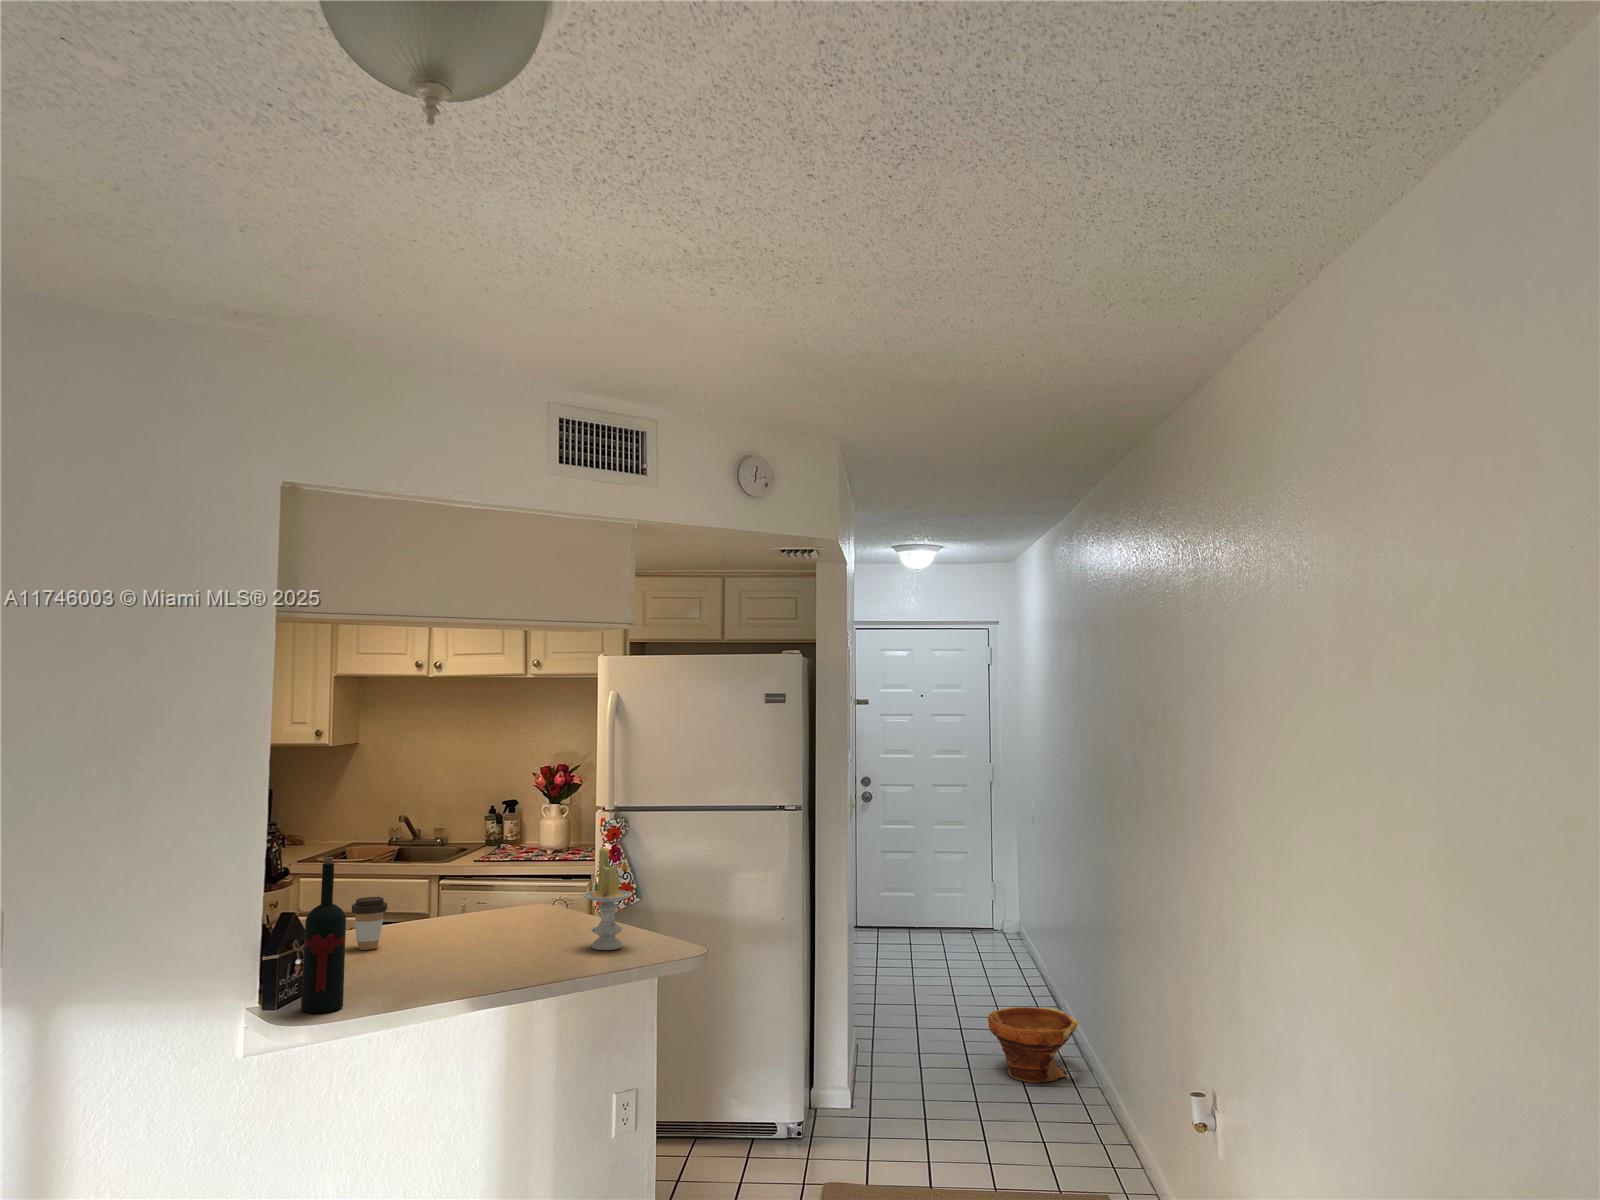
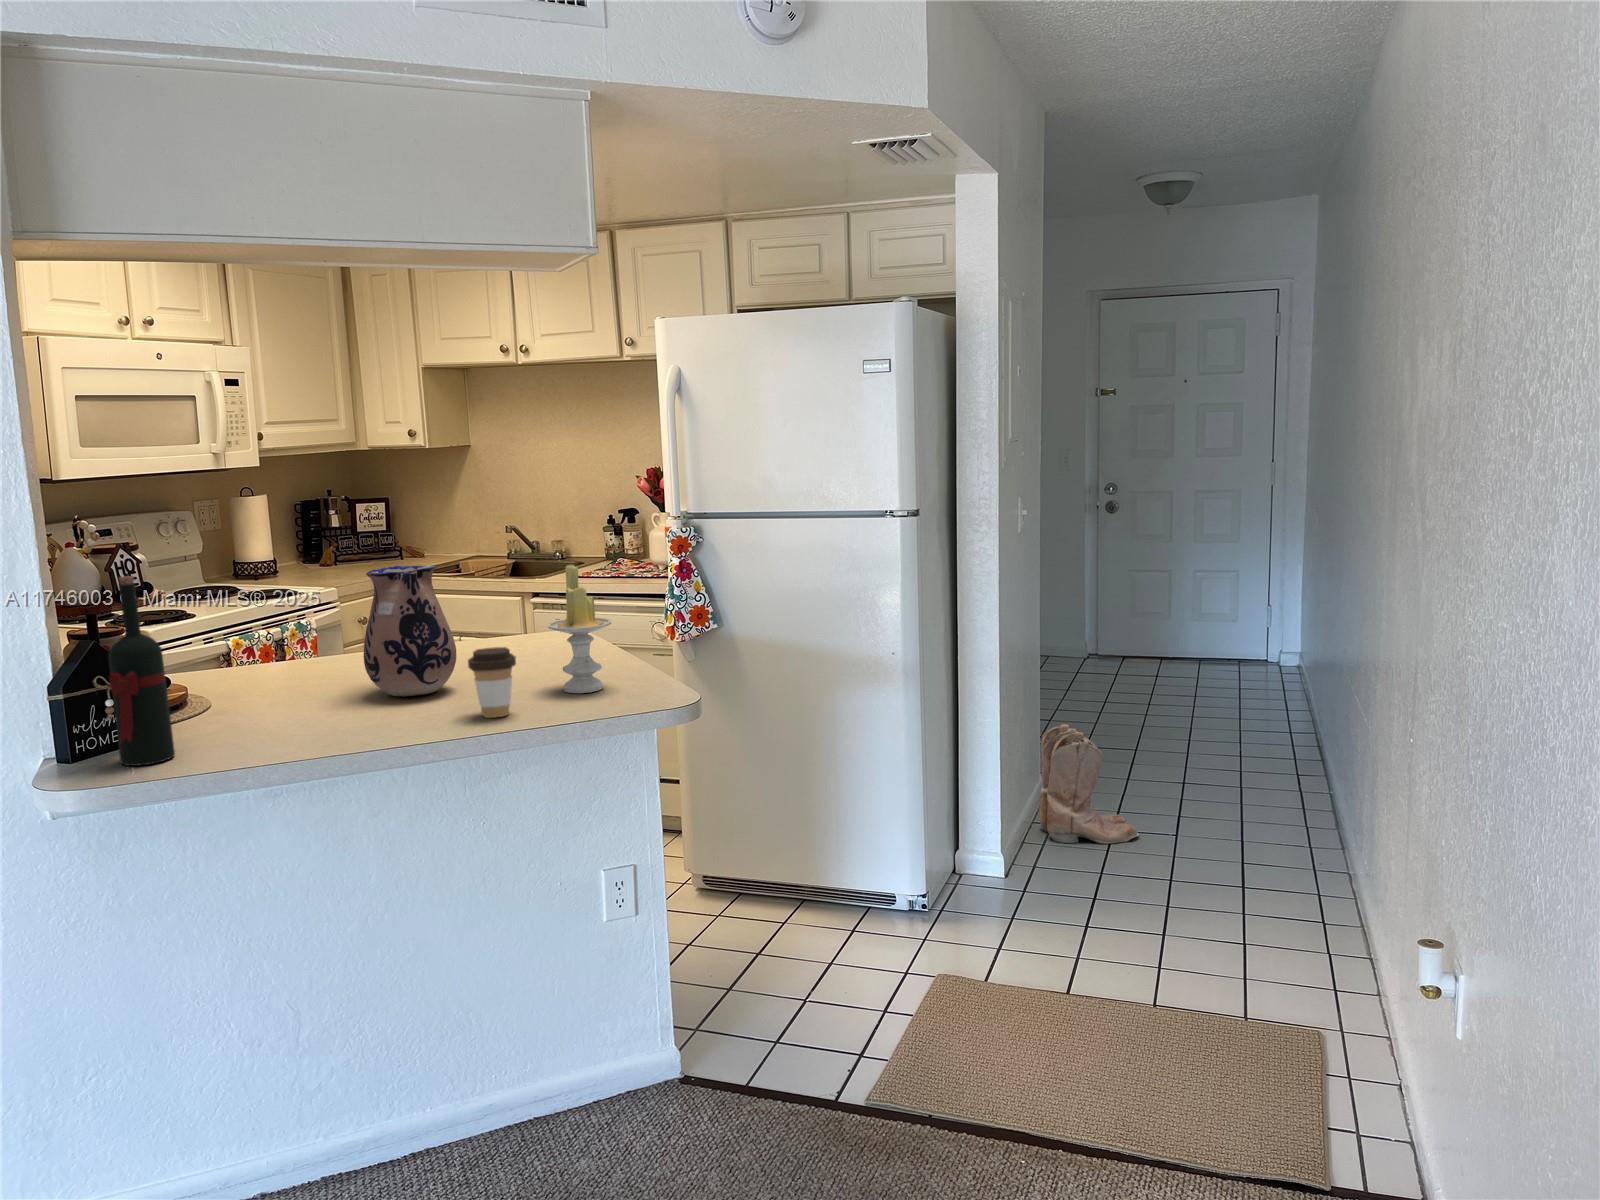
ceramic pitcher: none [437,849,509,957] -> present [364,565,456,697]
coffee cup: present [352,897,387,950] -> present [468,647,516,718]
boots: none [860,977,938,1076] -> present [1039,724,1139,844]
planter: present [988,1007,1078,1083] -> none [1208,769,1333,865]

